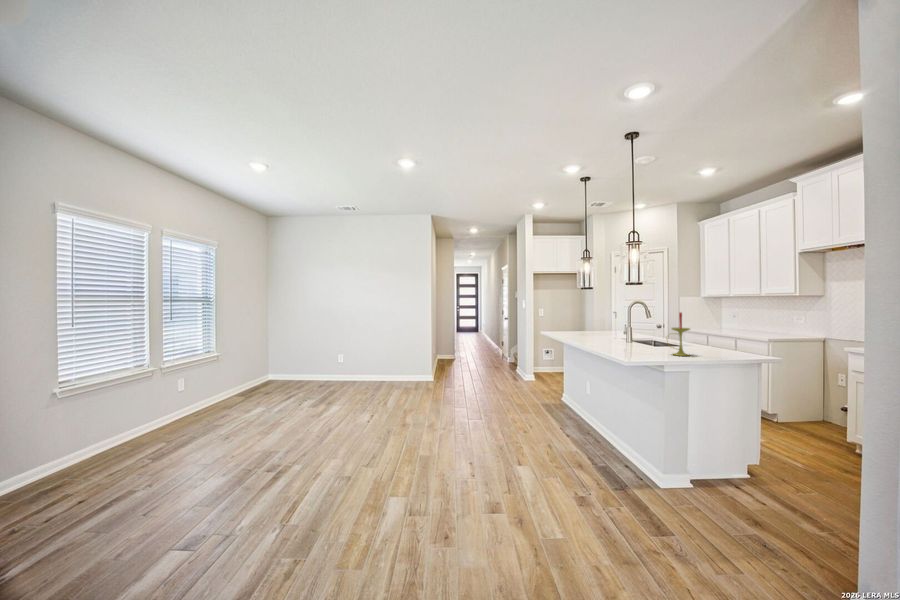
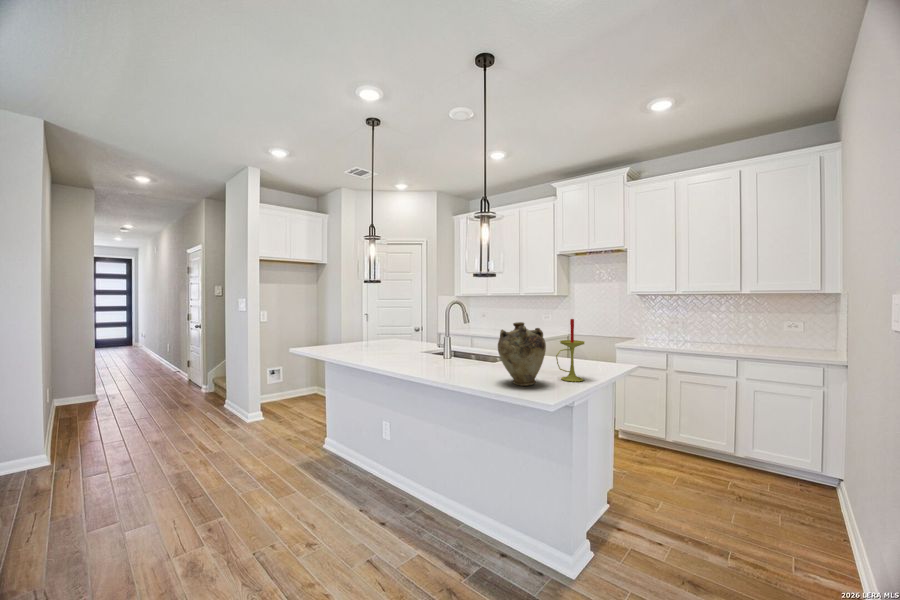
vase: none [618,314,652,354] -> present [498,322,546,386]

